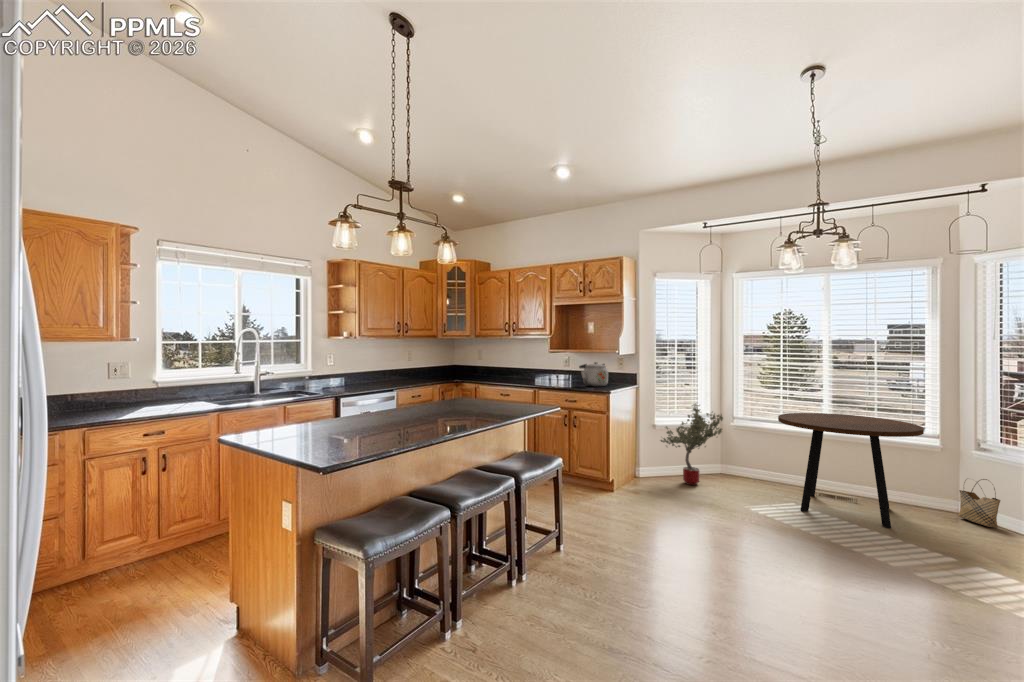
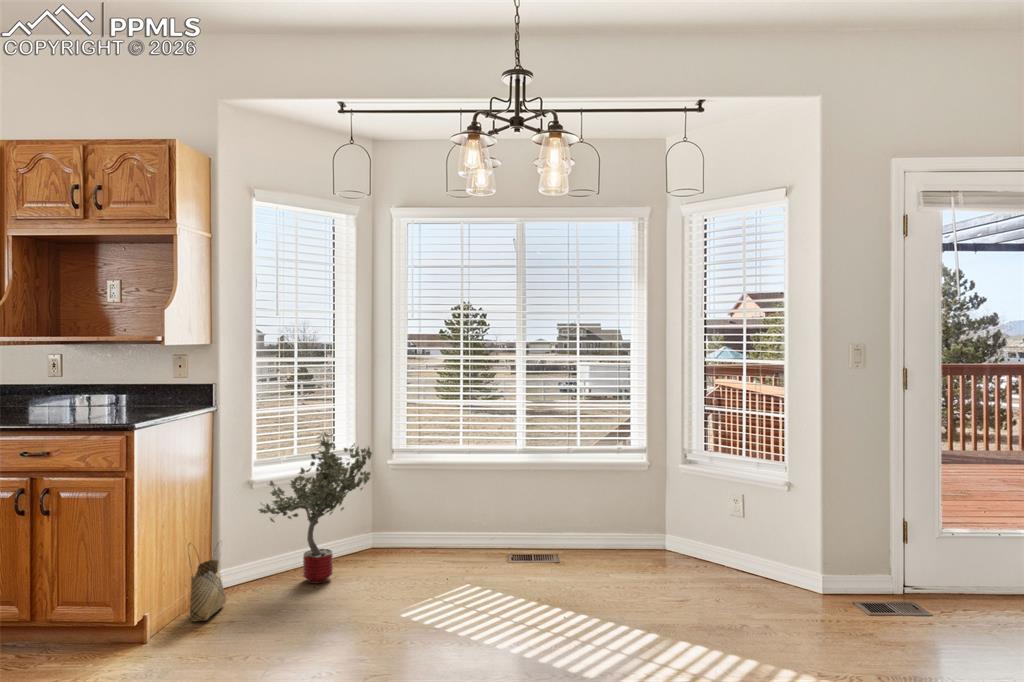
kettle: present [579,362,608,387] -> none [76,363,147,415]
dining table: present [778,413,924,528] -> none [457,430,639,598]
woven basket: present [958,479,1000,528] -> present [188,543,226,622]

